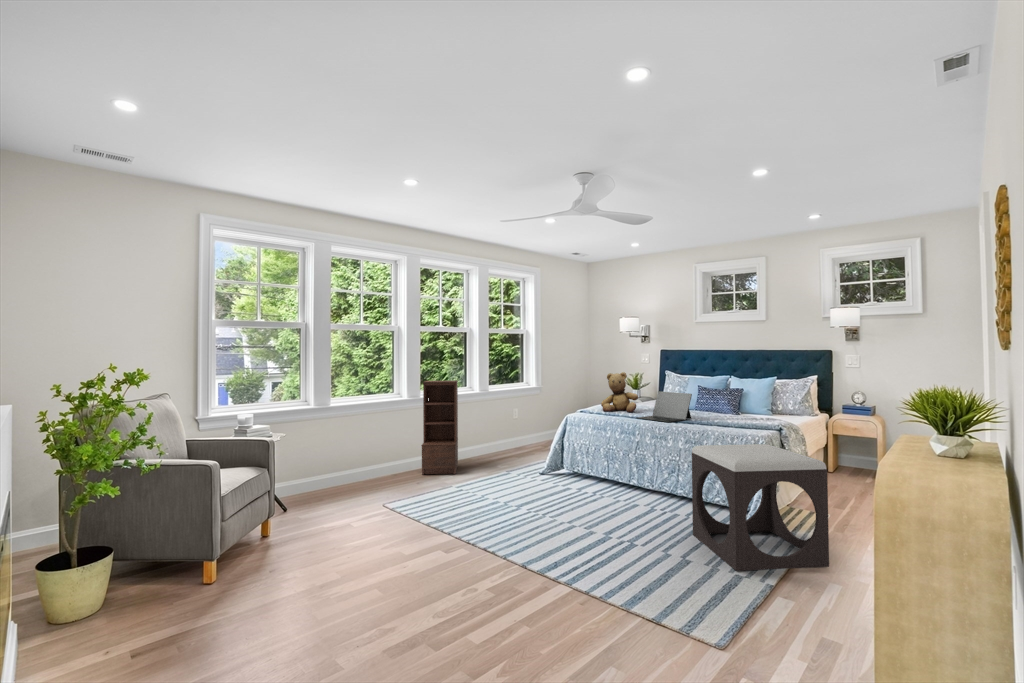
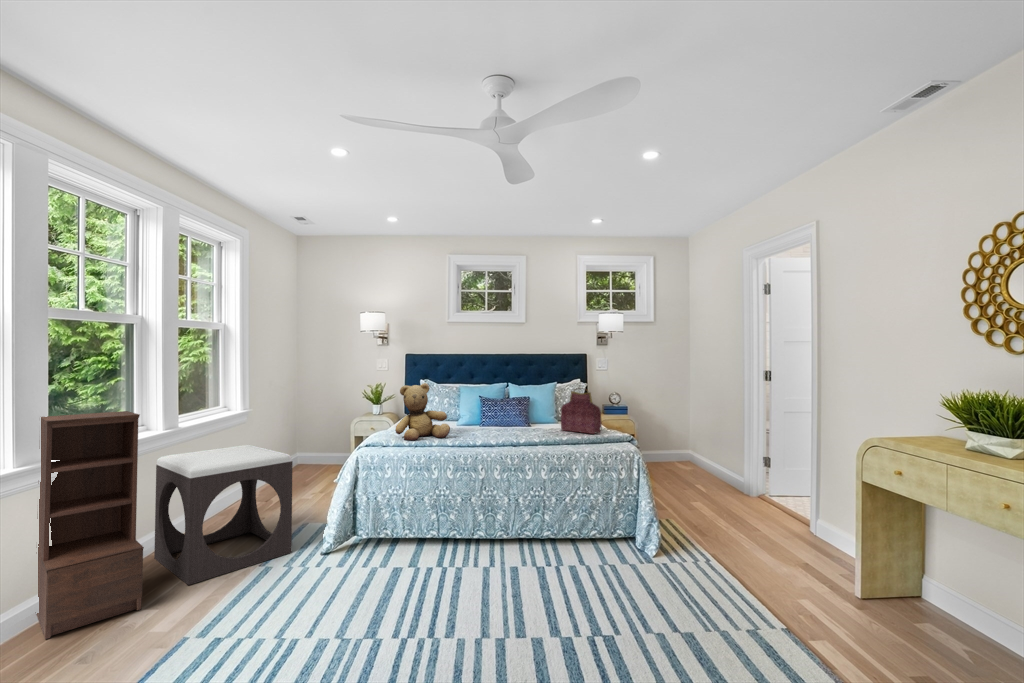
handbag: none [744,381,774,423] -> present [561,388,602,434]
laptop computer: present [637,391,692,422] -> none [473,407,530,447]
footstool: present [692,444,829,571] -> present [154,445,293,585]

